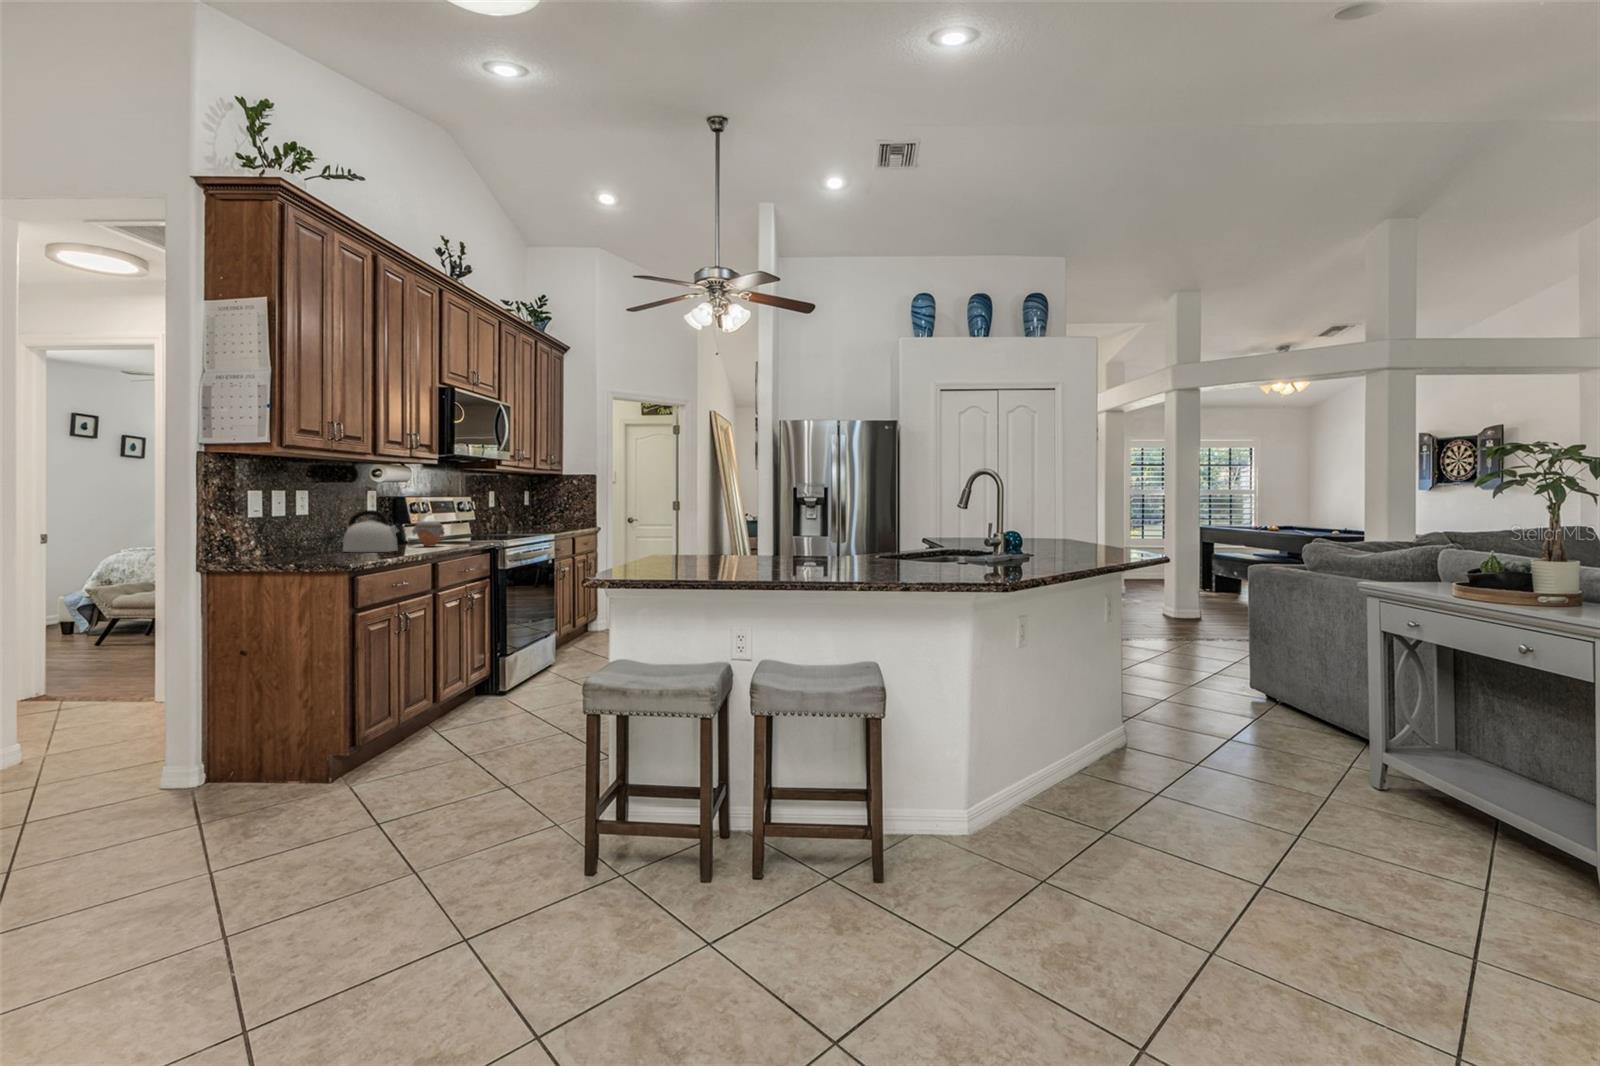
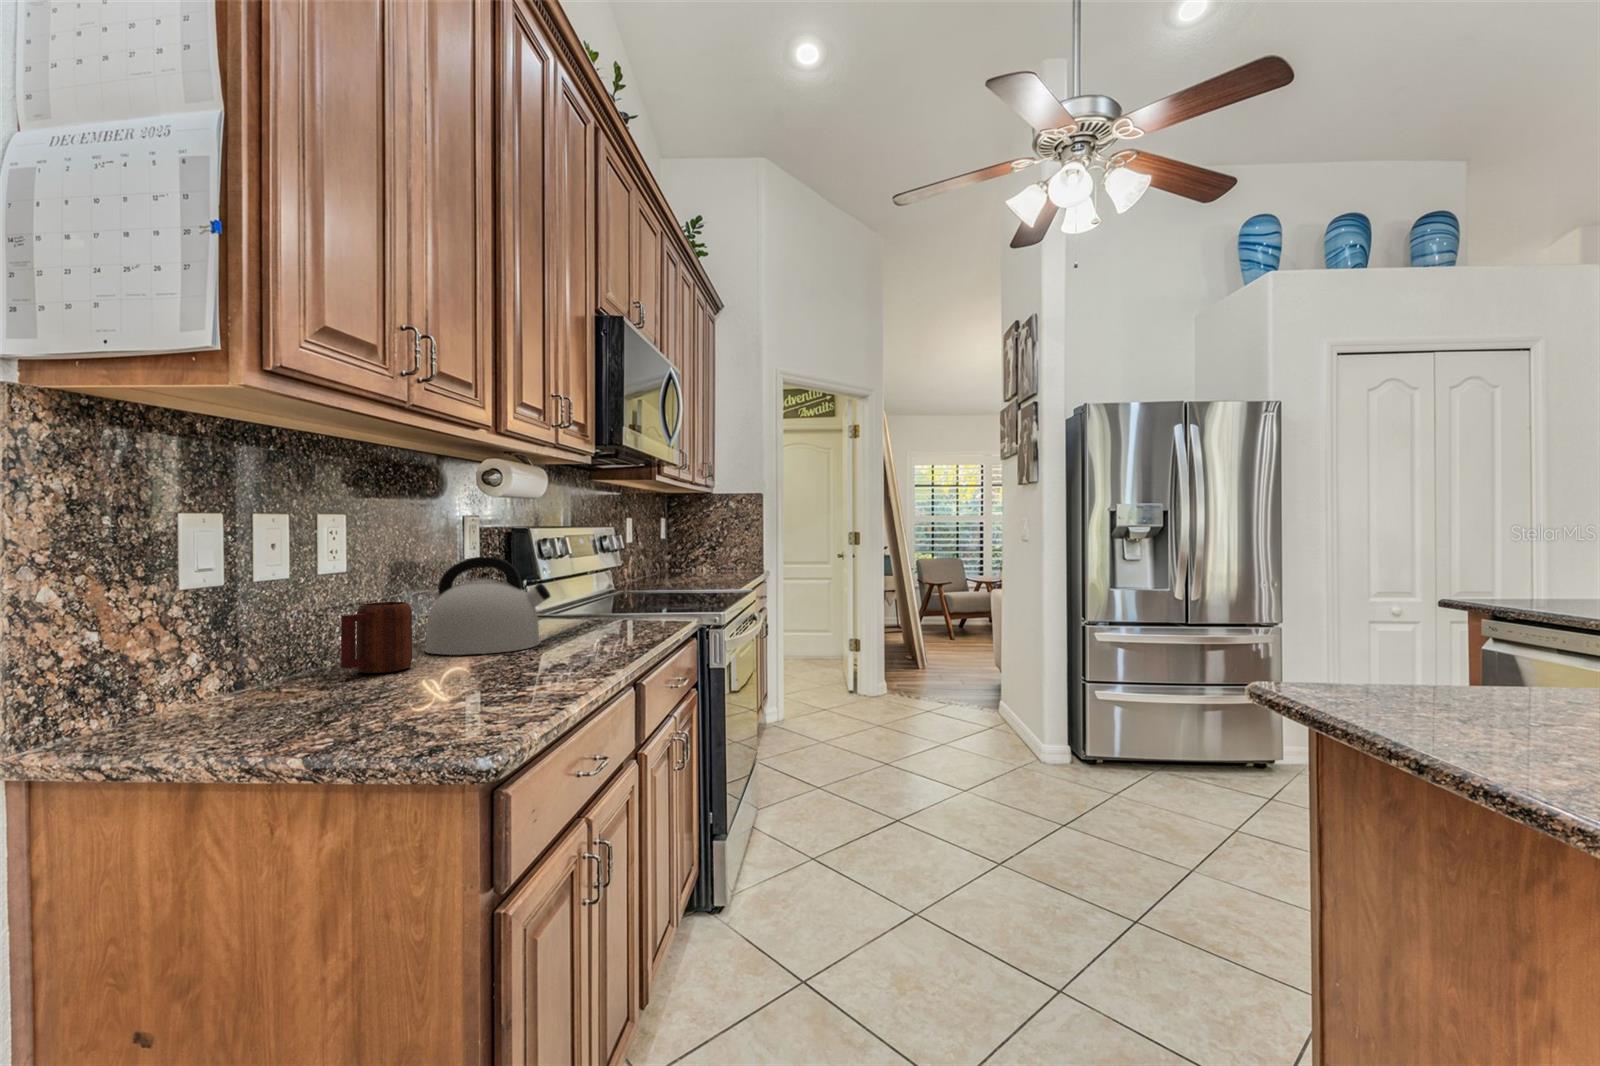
jar: present [412,521,445,547] -> none [553,573,614,624]
mug: none [306,528,335,555] -> present [341,602,412,673]

